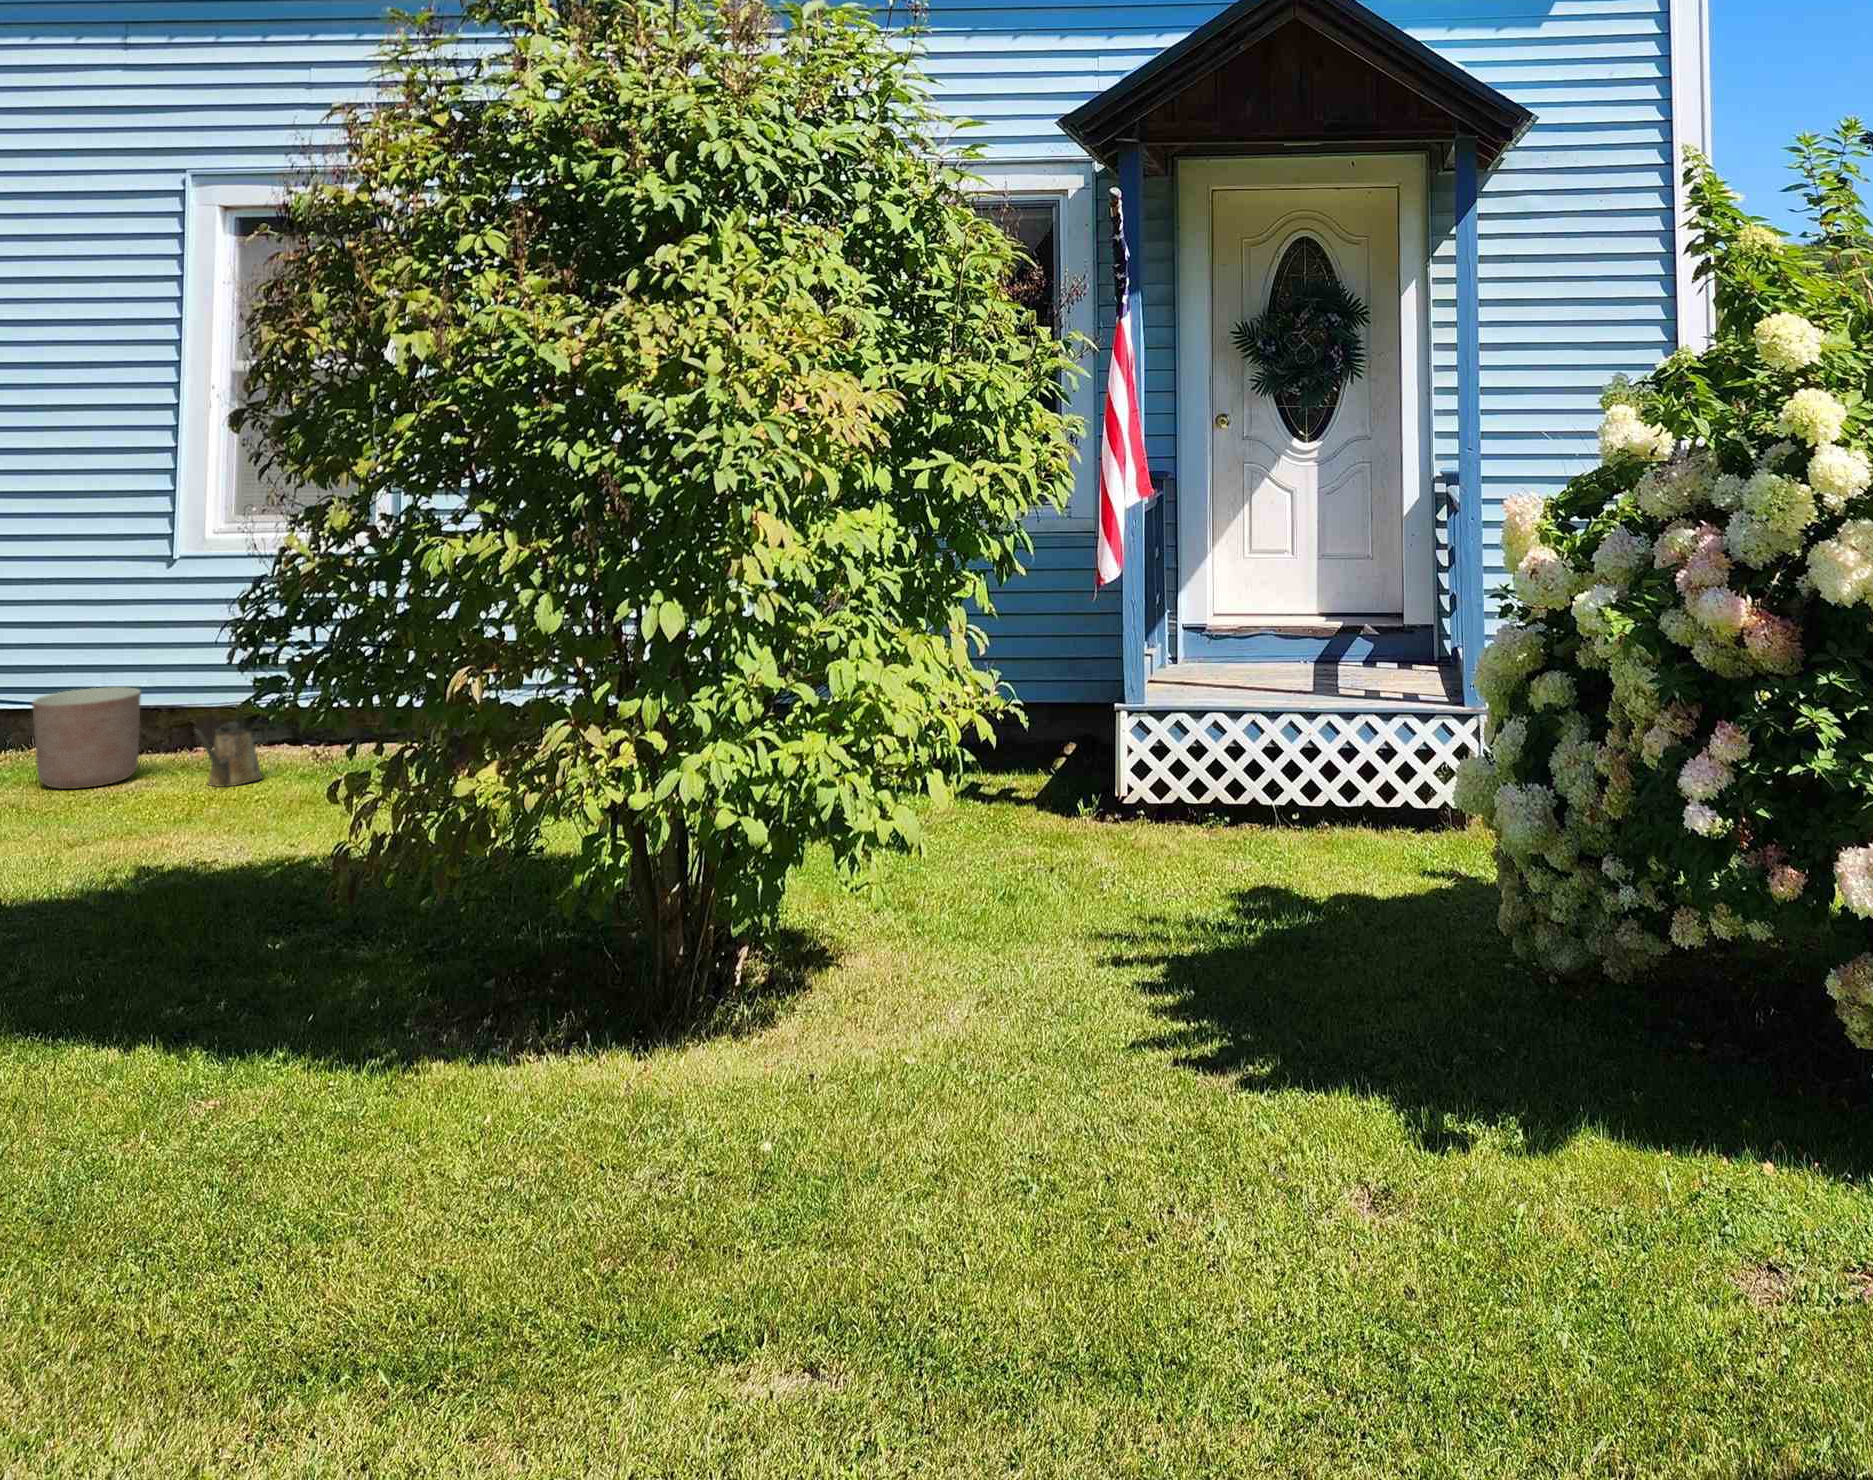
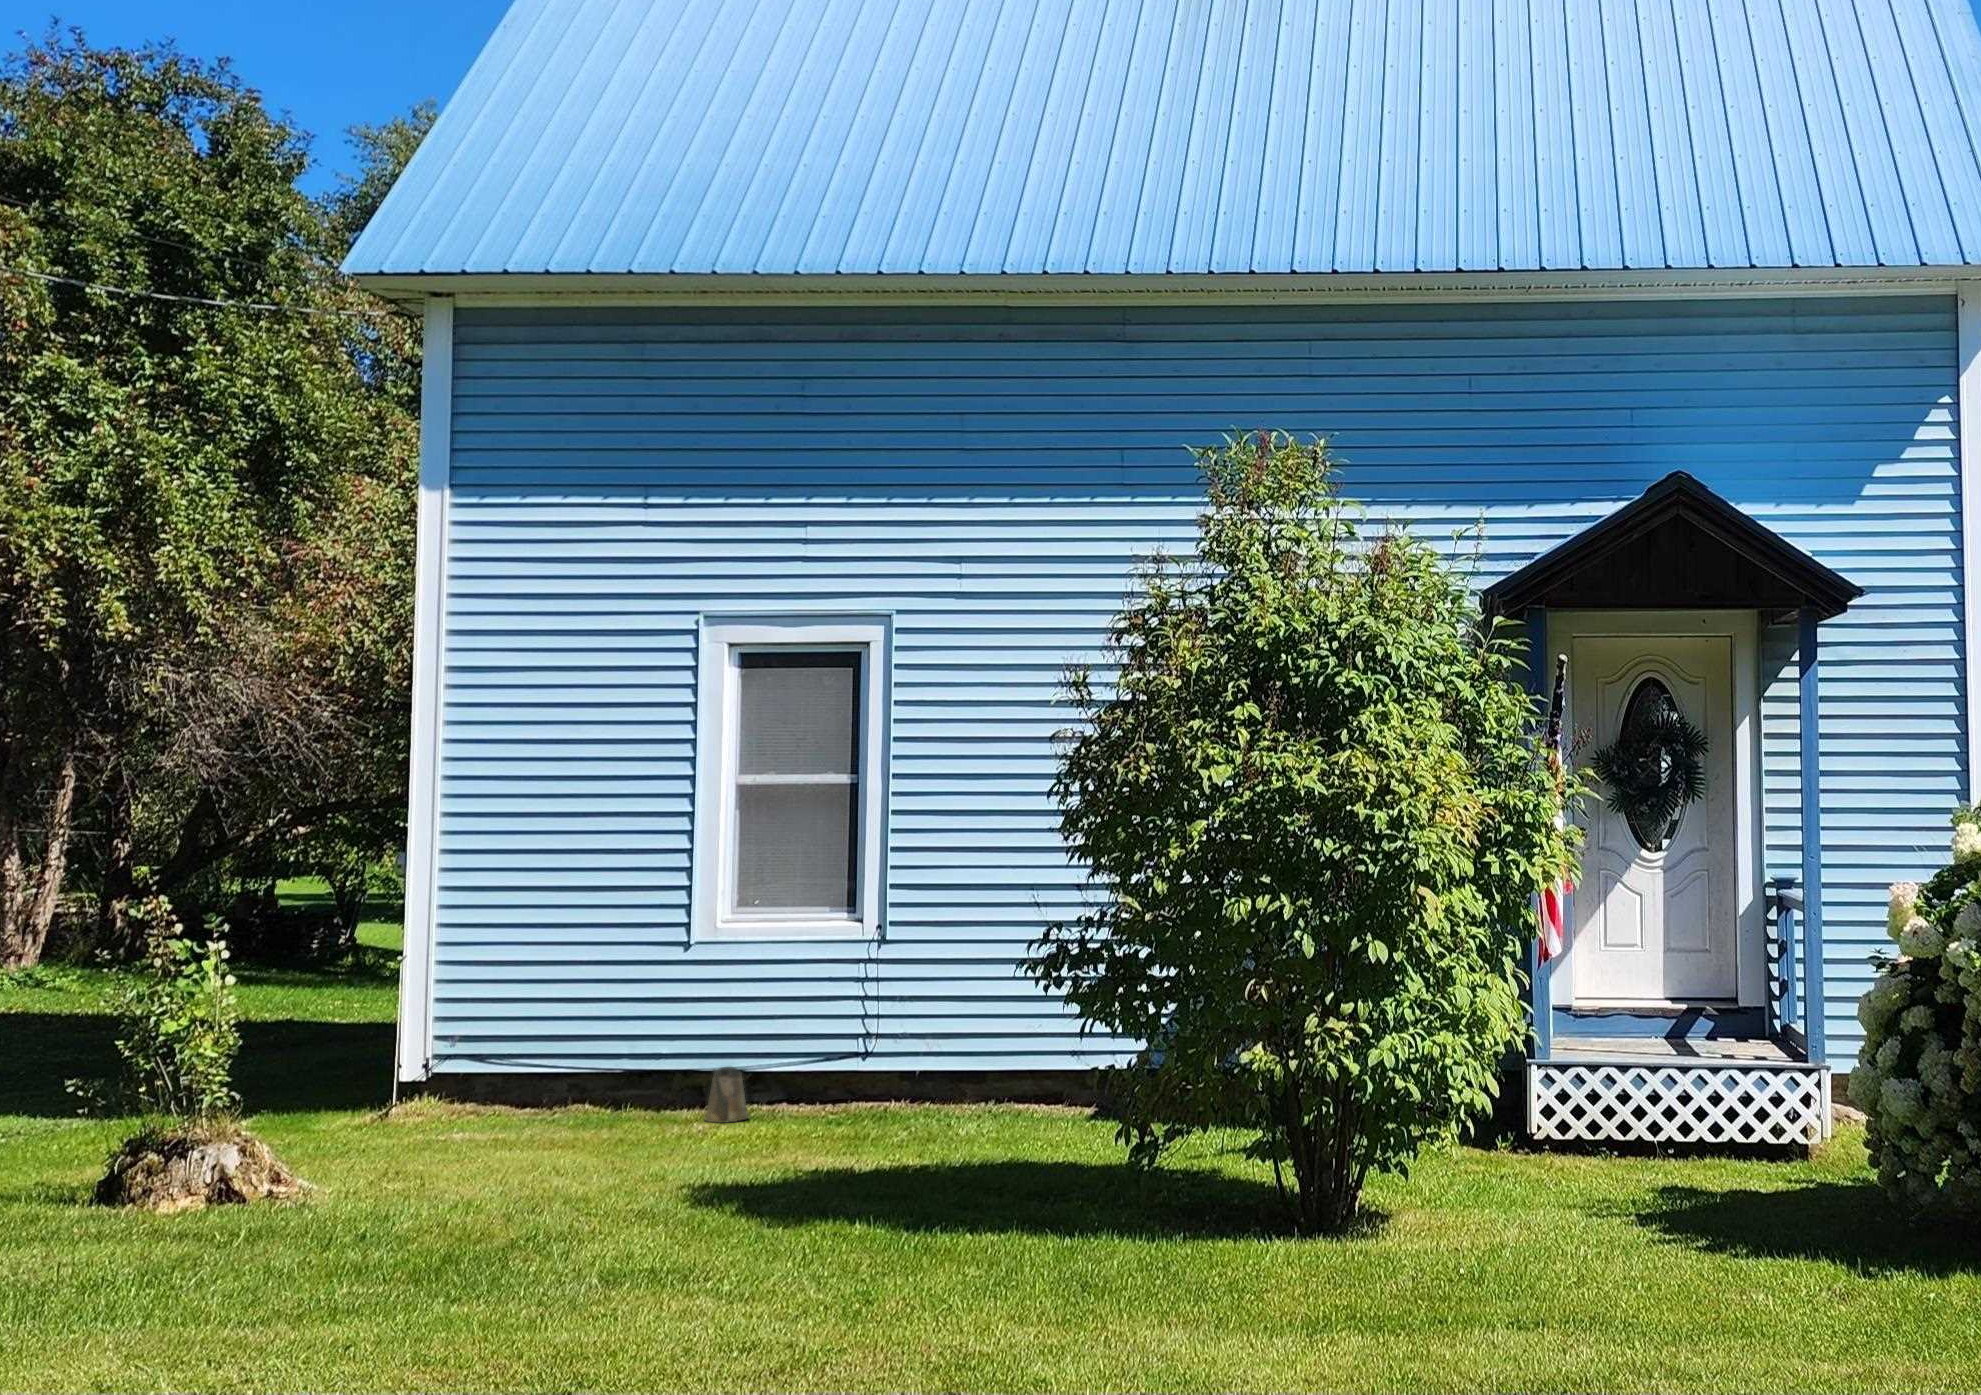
planter: present [32,687,141,789] -> none [553,1035,639,1122]

